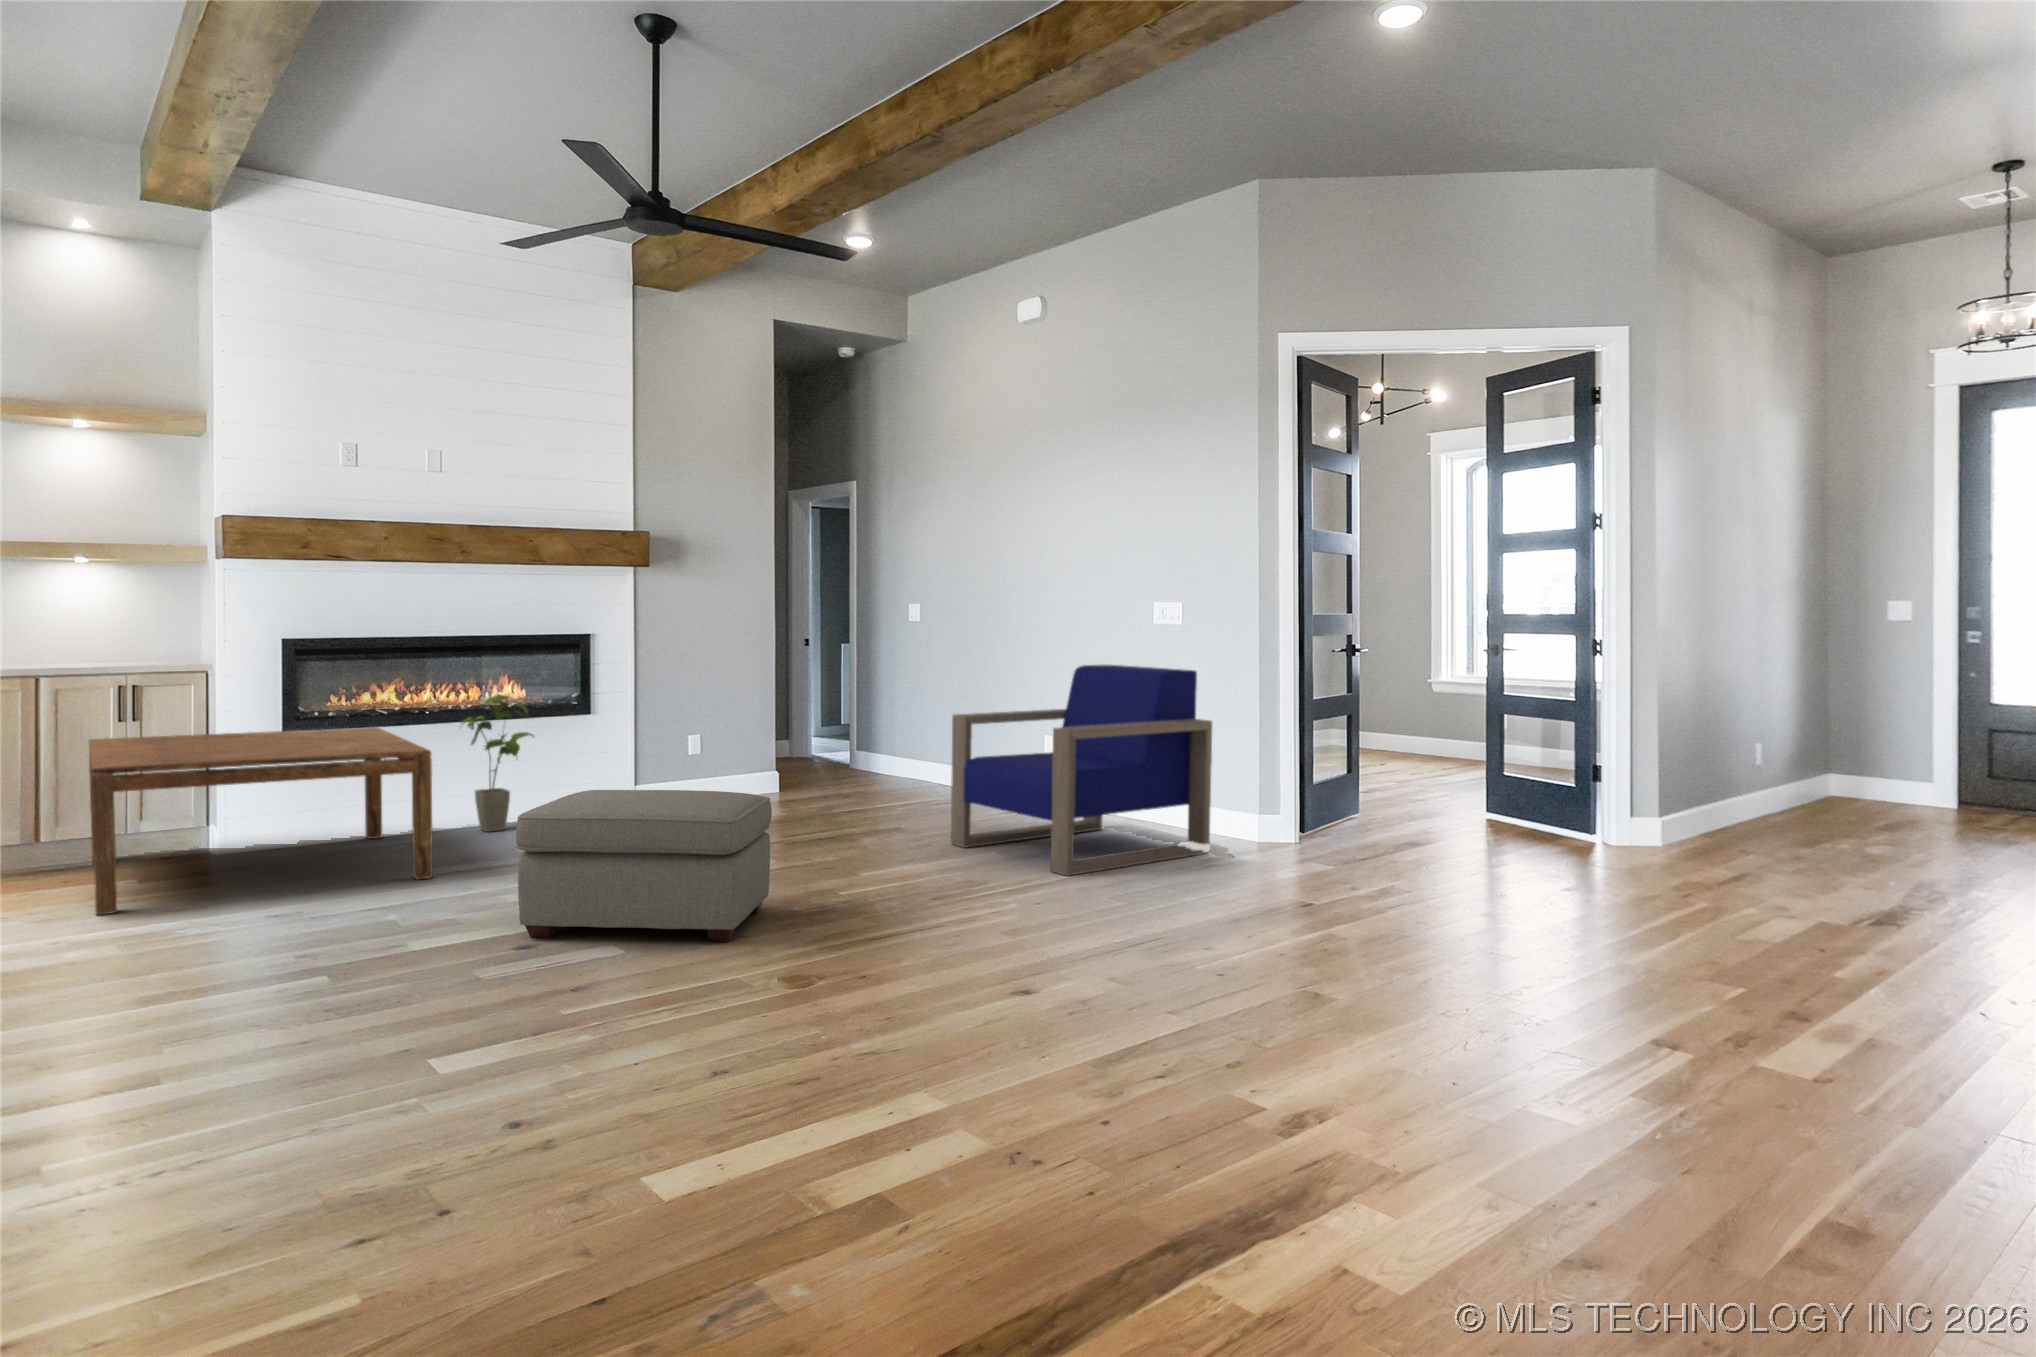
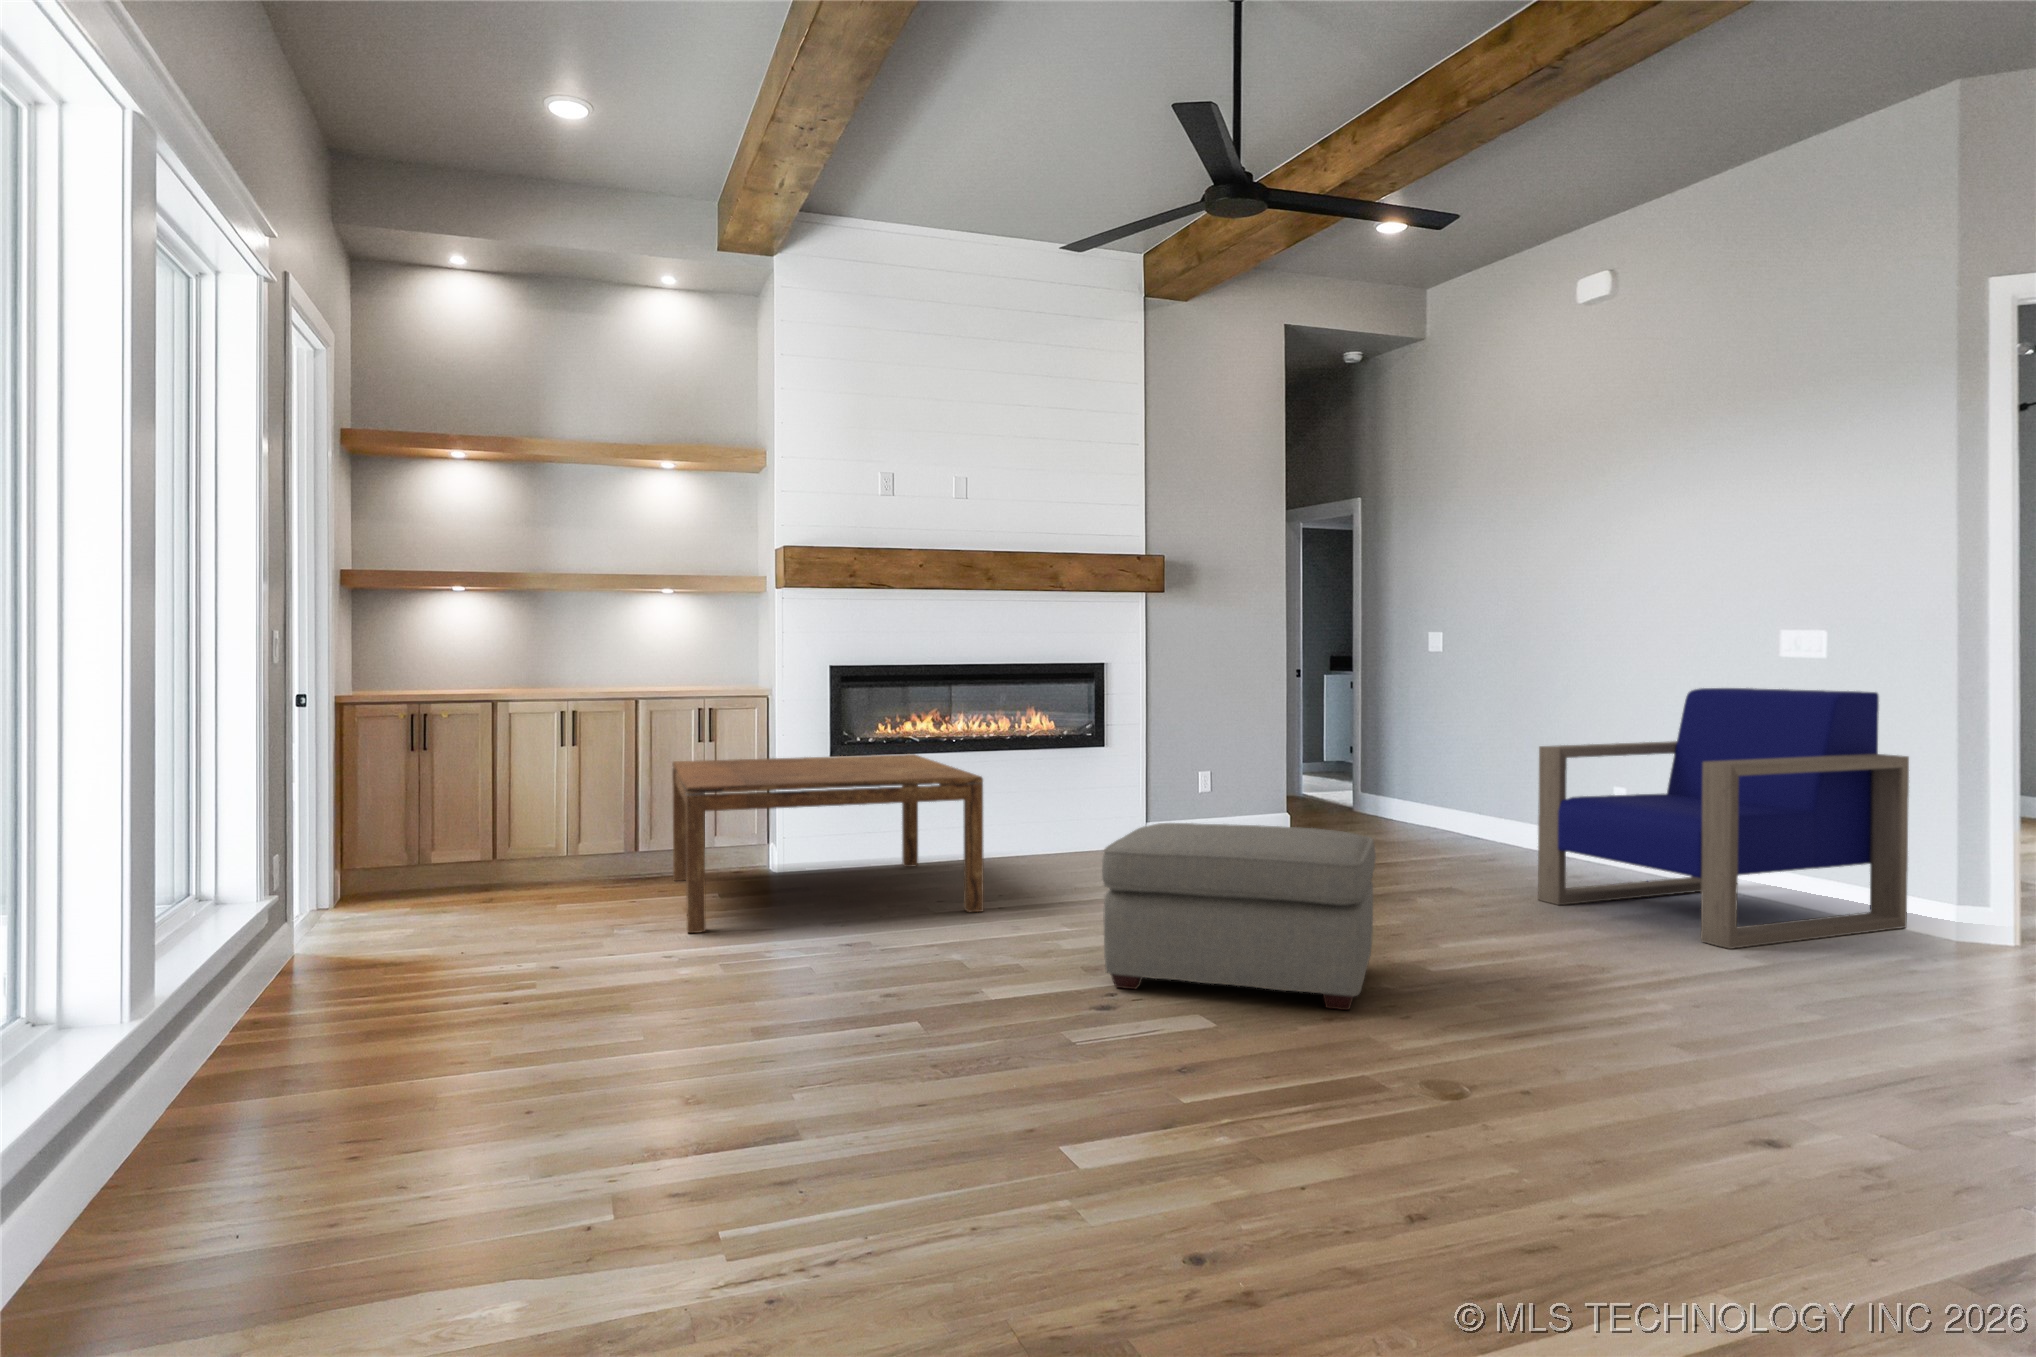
house plant: present [462,695,533,832] -> none [988,722,1058,864]

